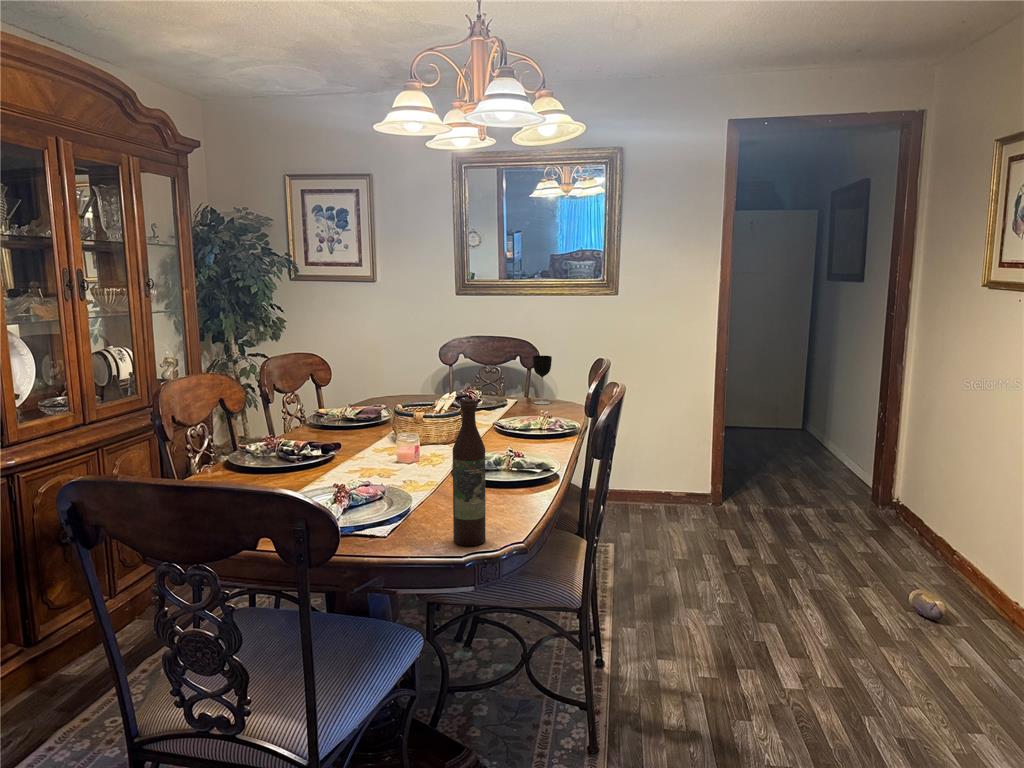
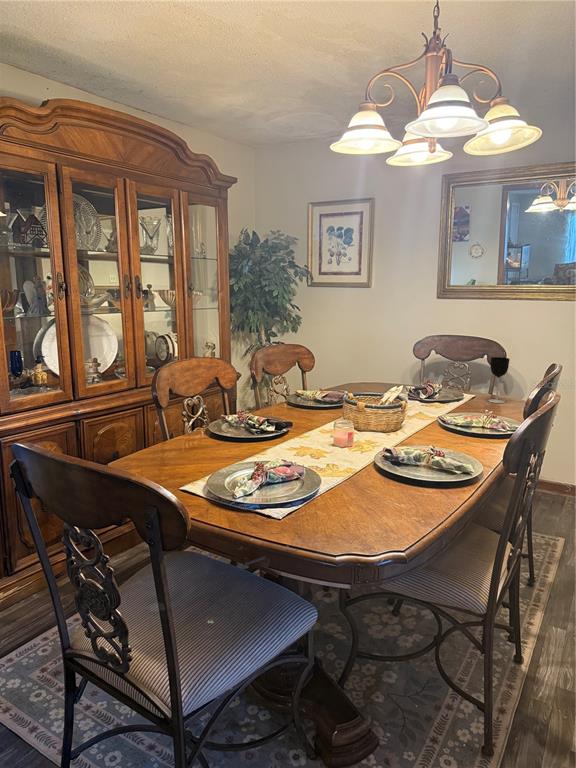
wine bottle: present [453,399,485,546] -> none [336,402,370,542]

